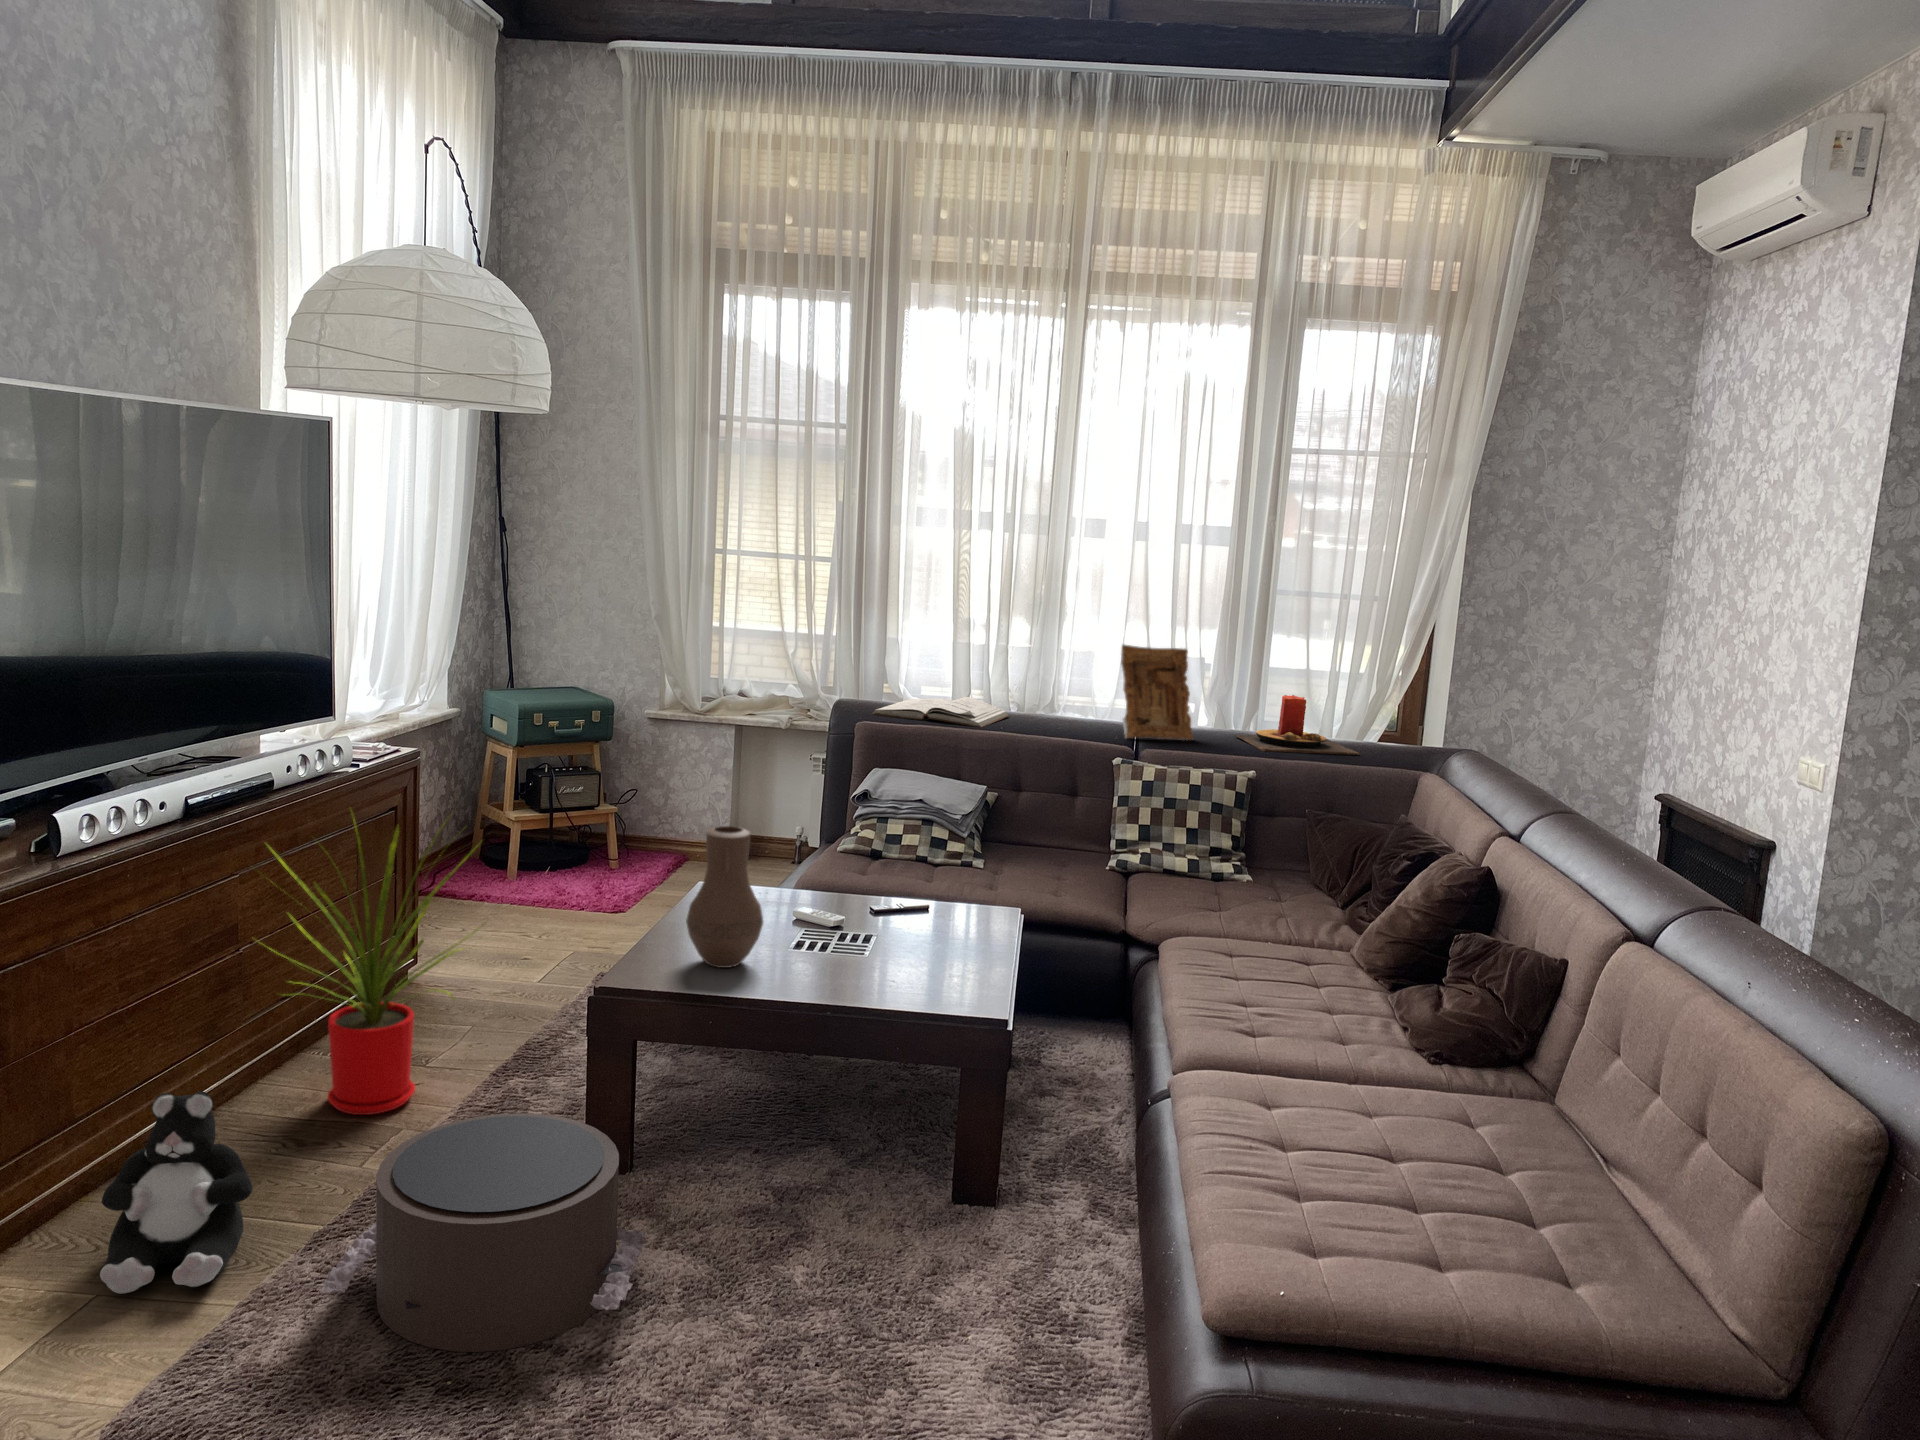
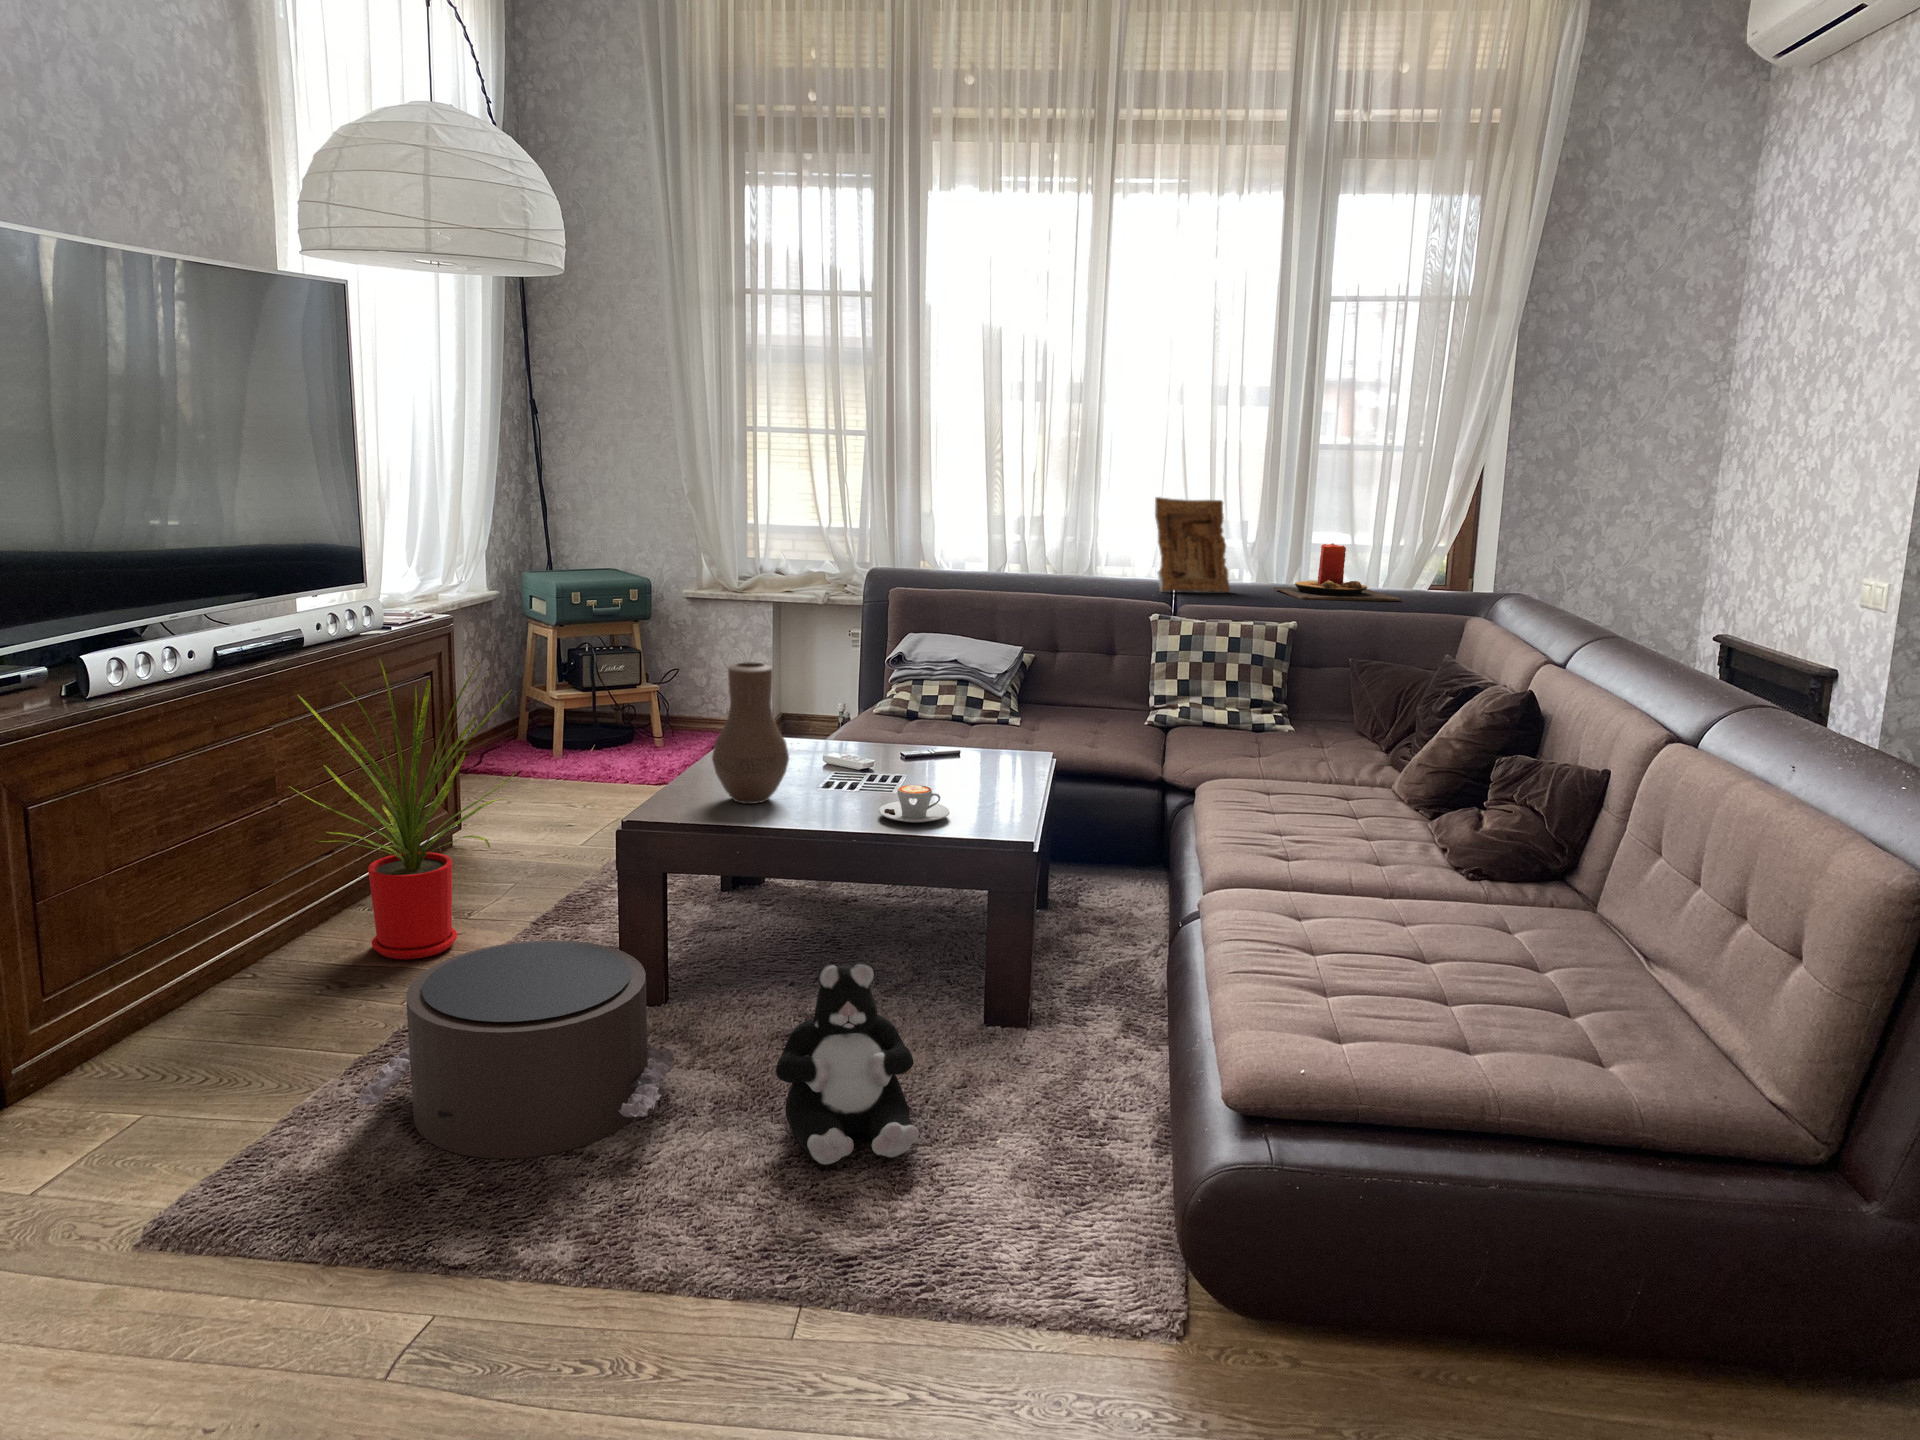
book: present [872,697,1010,727] -> none [905,560,1045,587]
coffee cup: none [853,954,923,994] -> present [879,785,949,823]
plush toy: present [100,1091,253,1294] -> present [776,961,919,1165]

